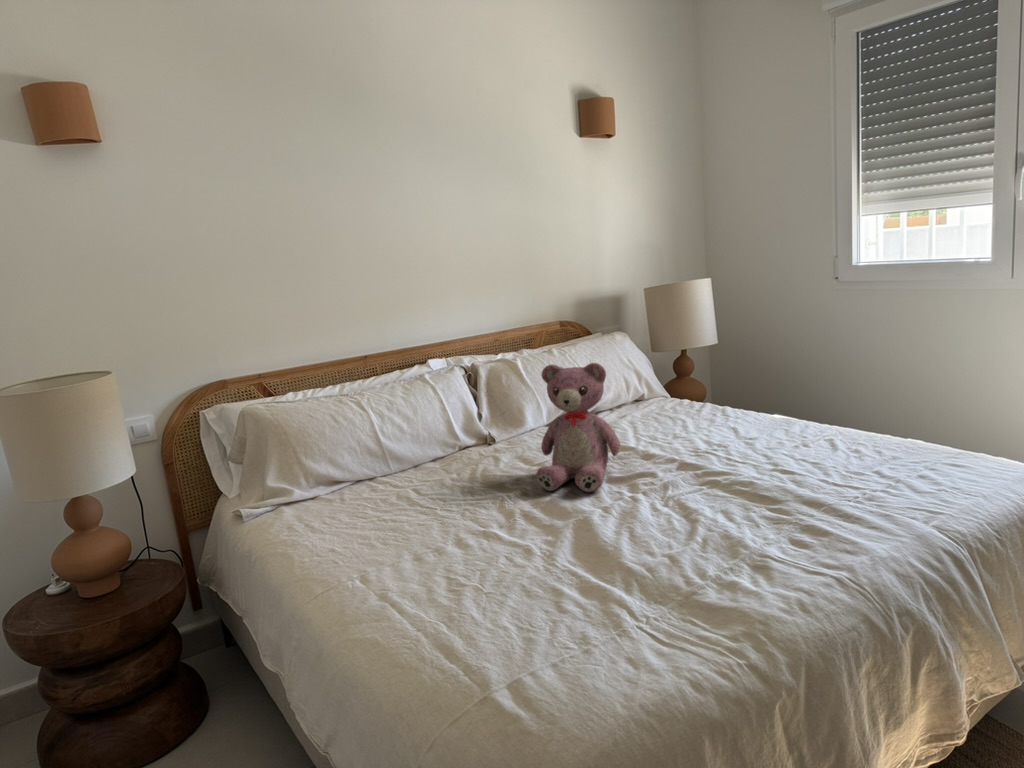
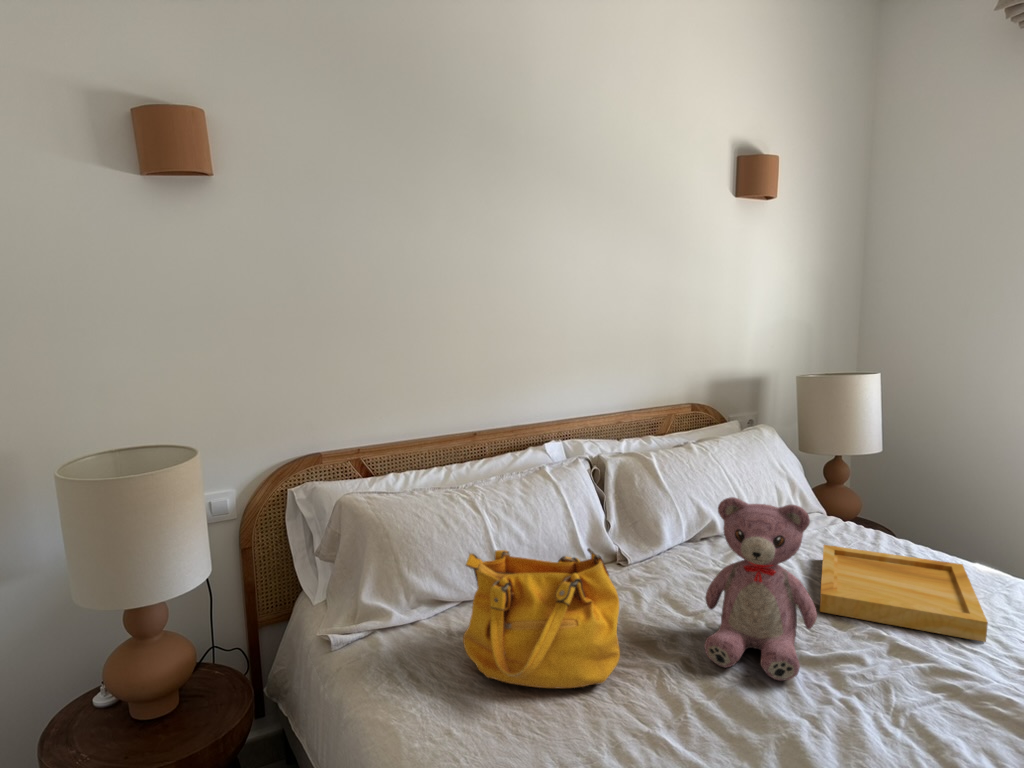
tray: none [635,409,752,454] -> present [820,545,988,642]
handbag: none [343,412,471,519] -> present [463,548,620,688]

